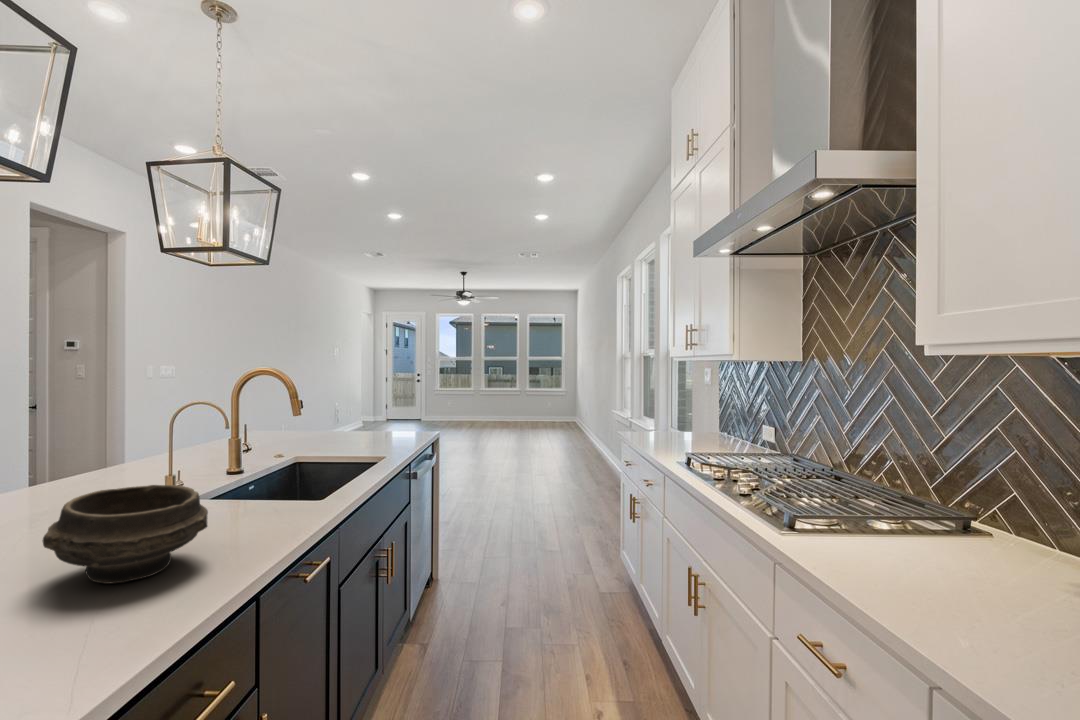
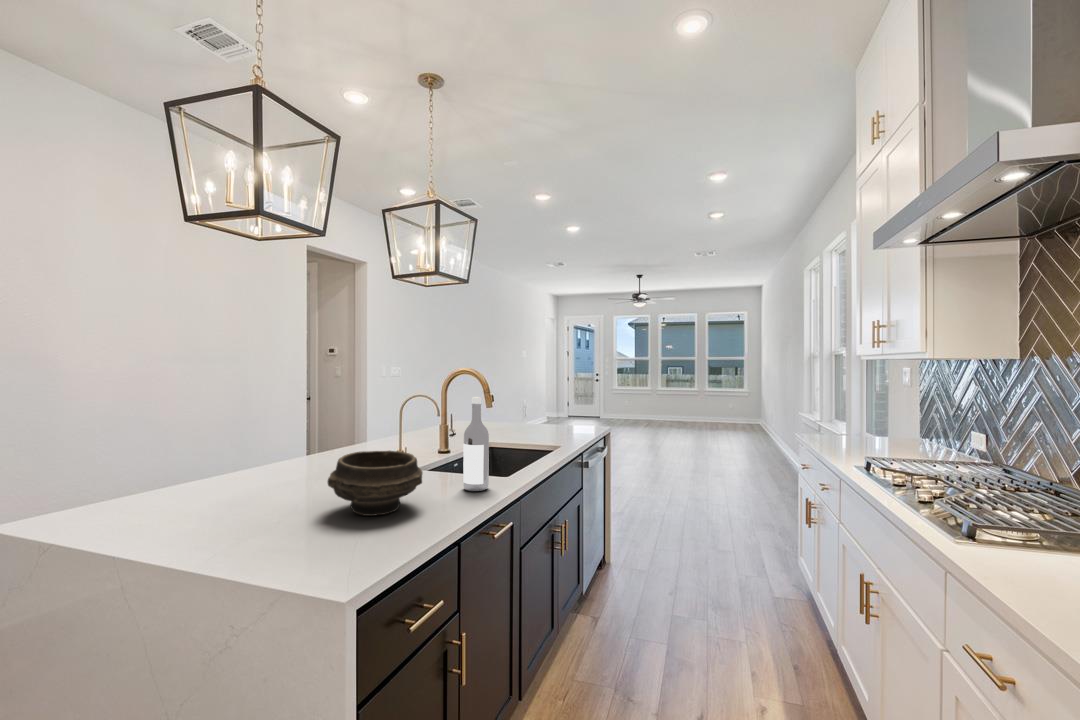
wine bottle: none [267,407,304,527] -> present [463,397,489,491]

